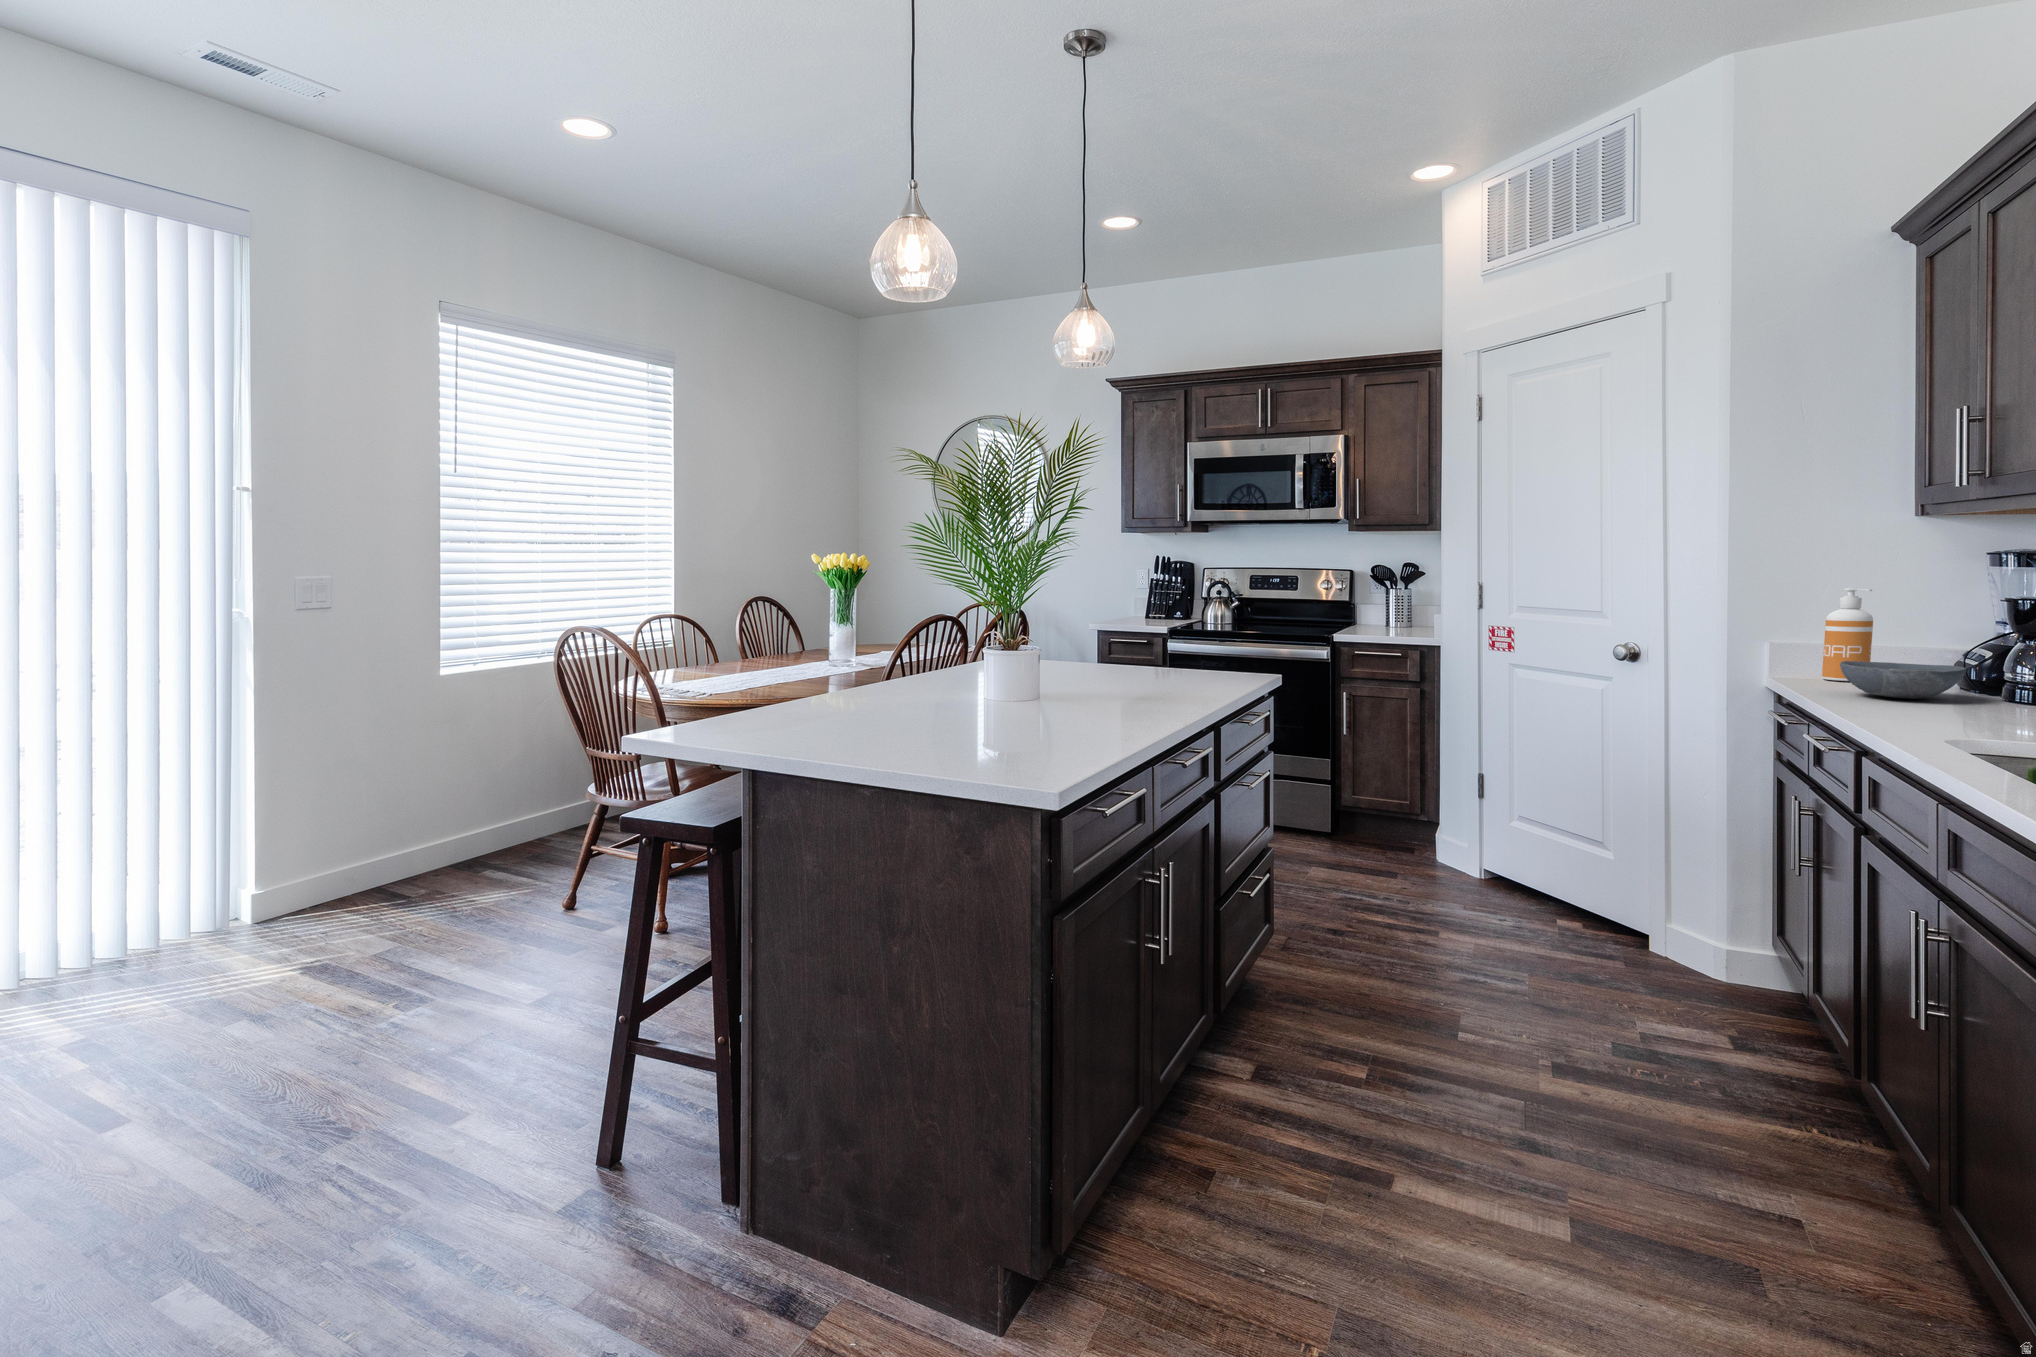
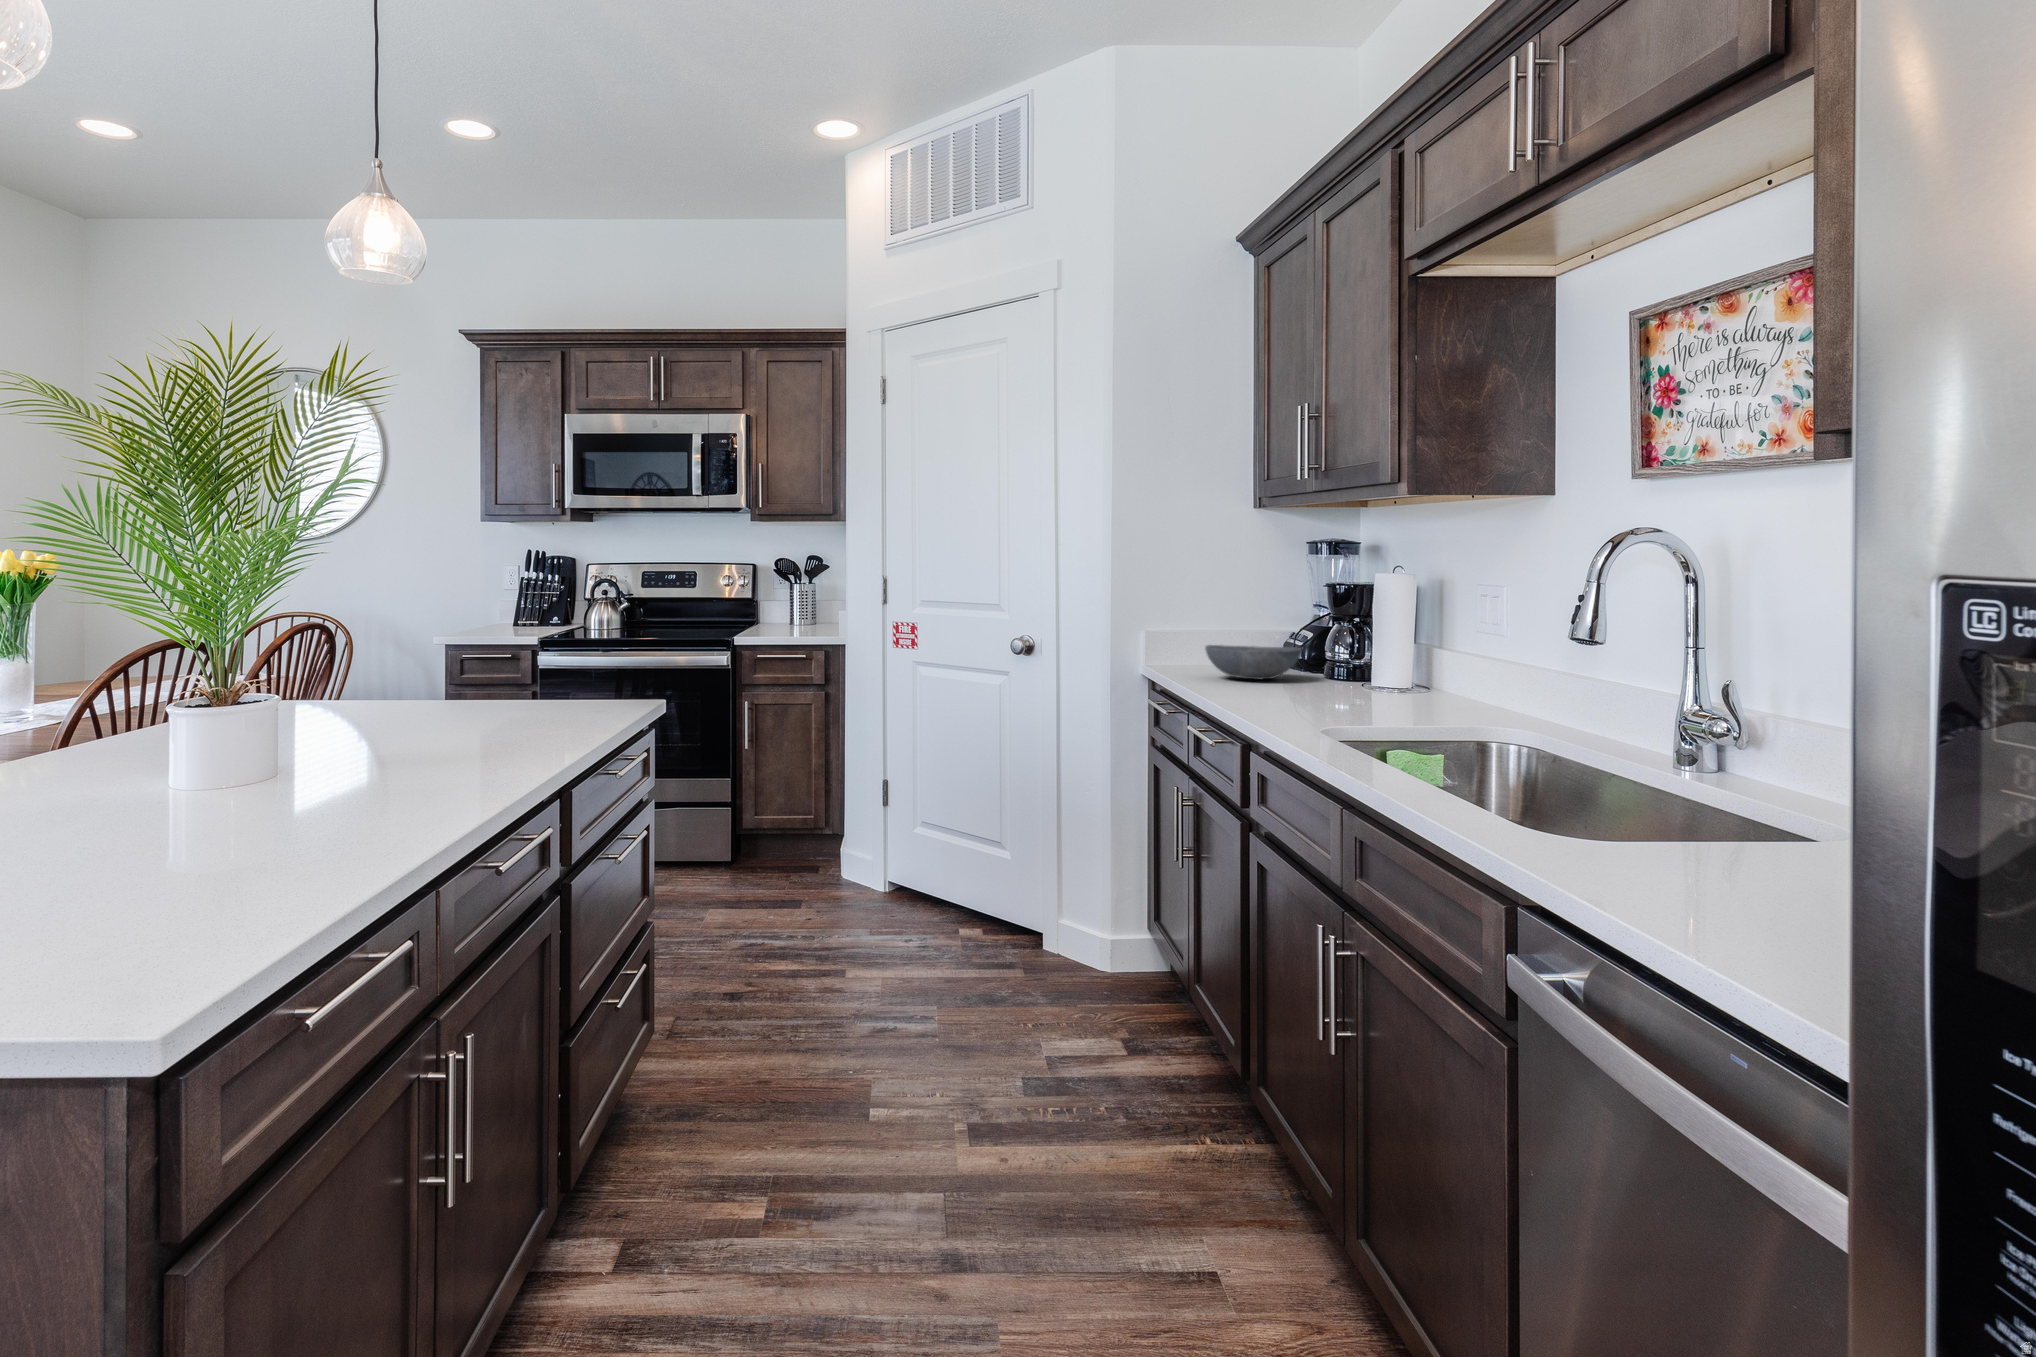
soap dispenser: present [1822,588,1873,681] -> none [1186,576,1224,667]

